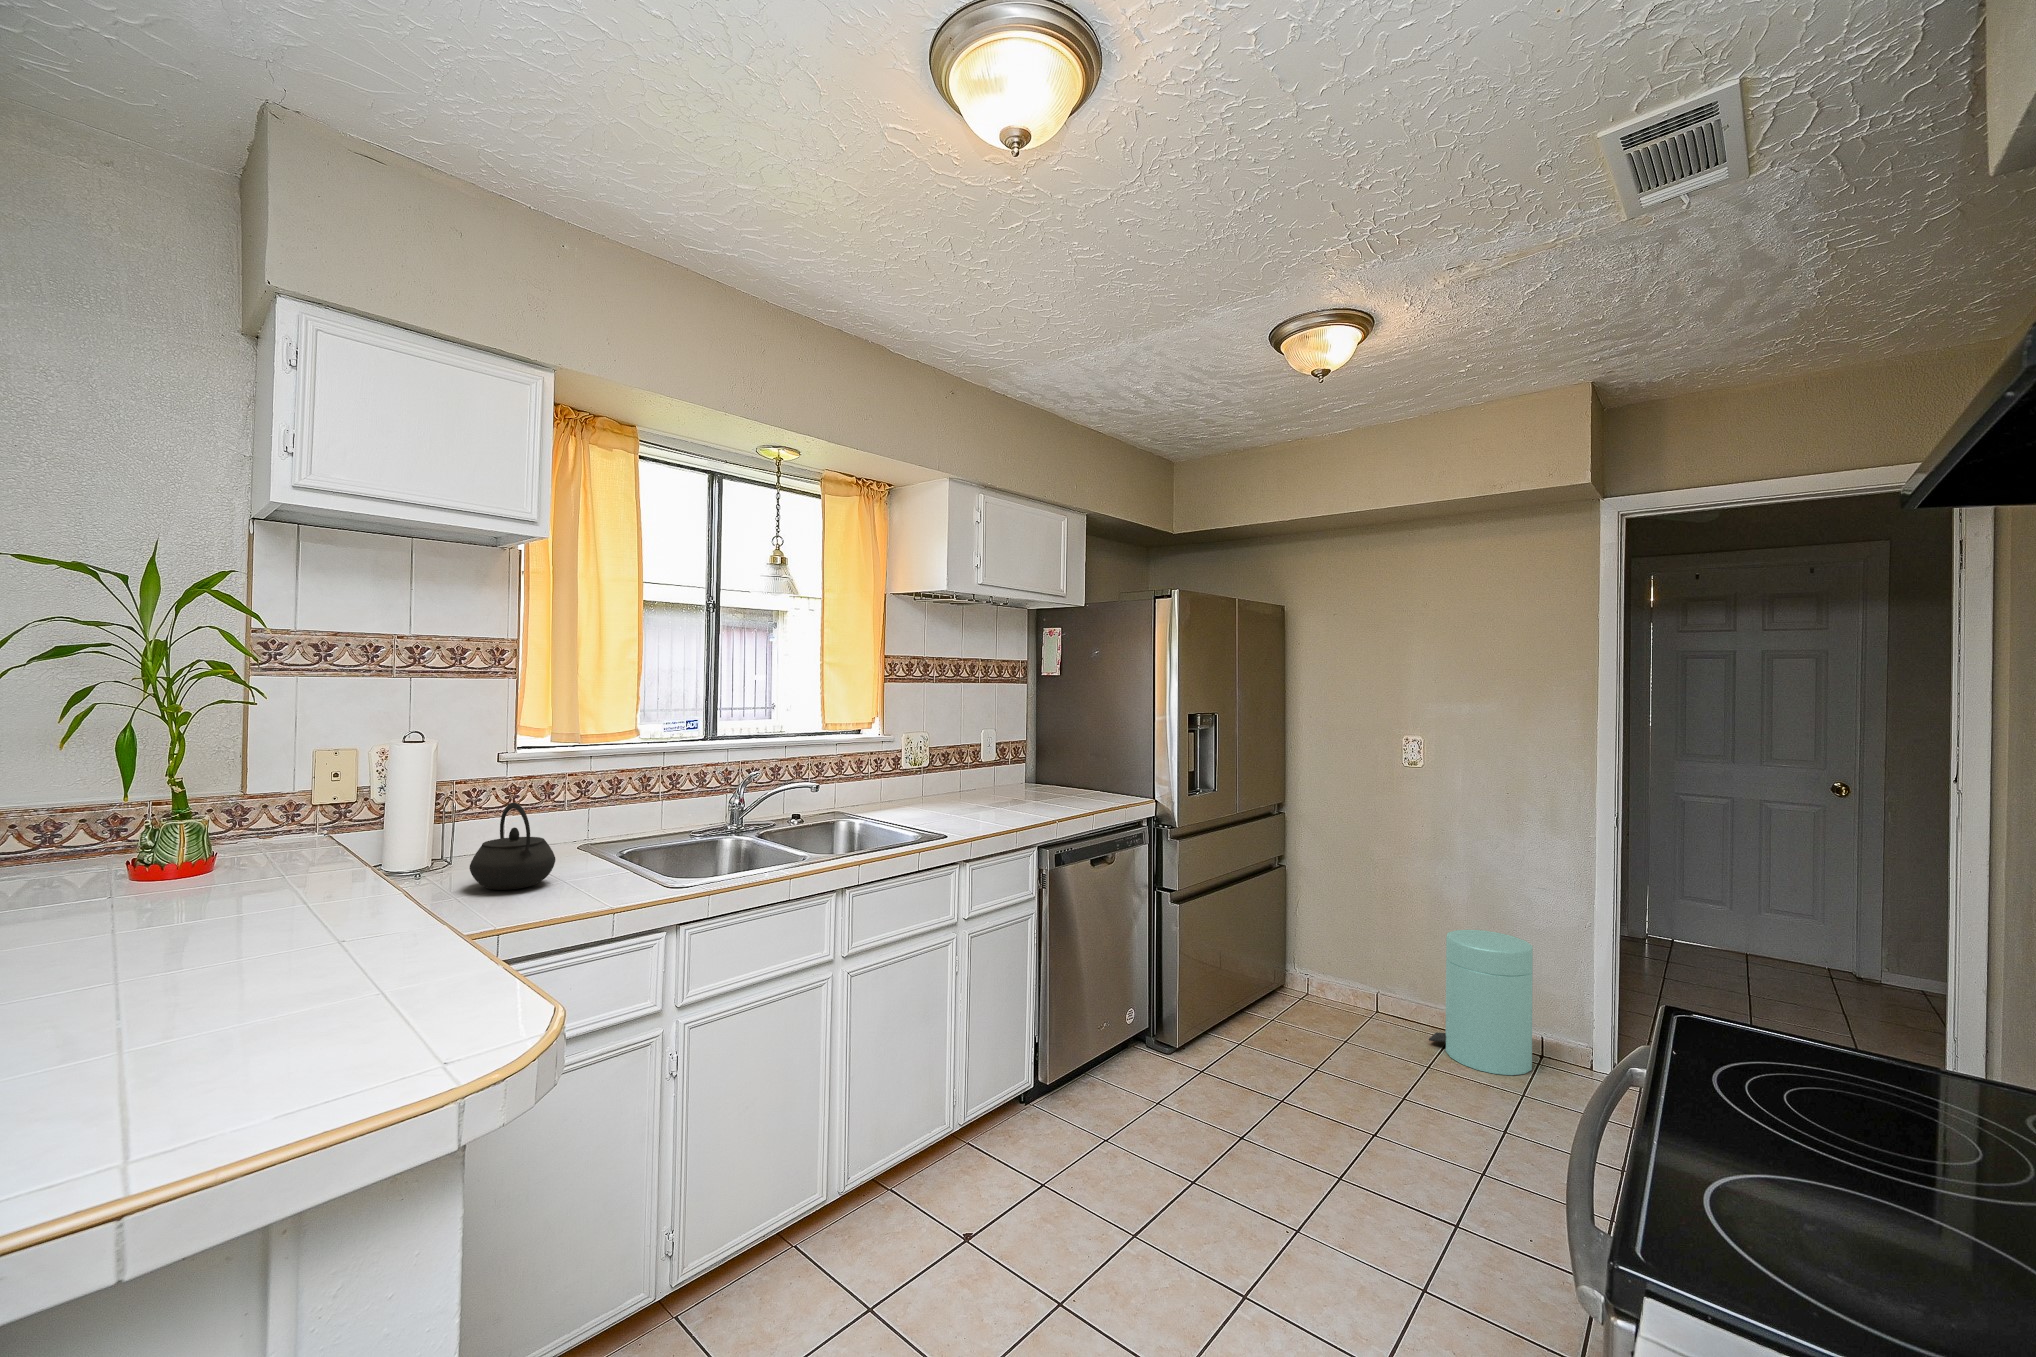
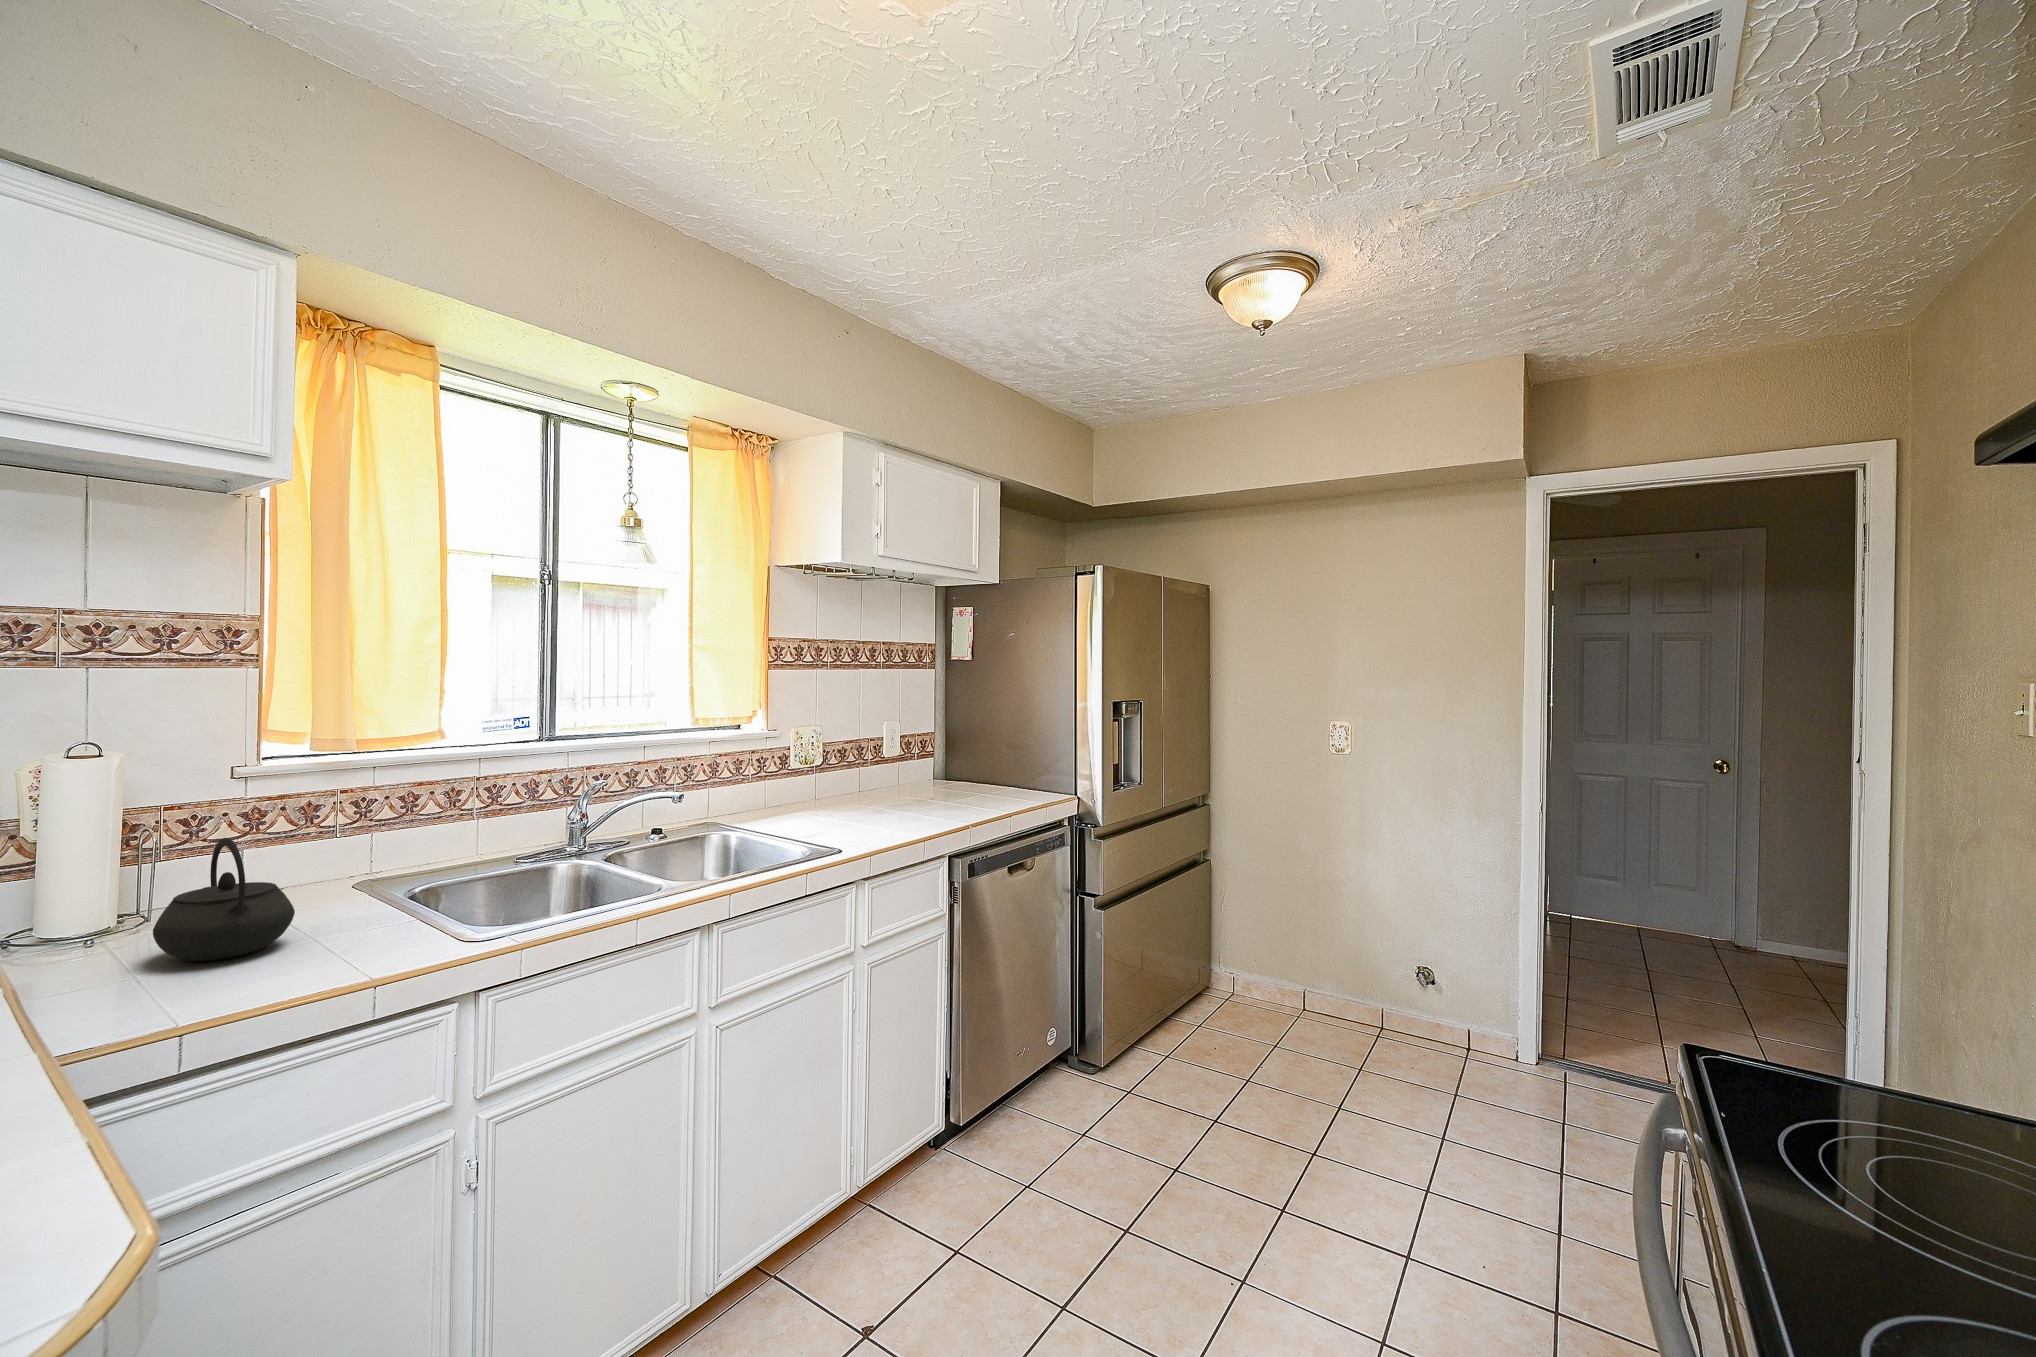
trash can: present [1429,930,1533,1075] -> none [1356,922,1461,1073]

